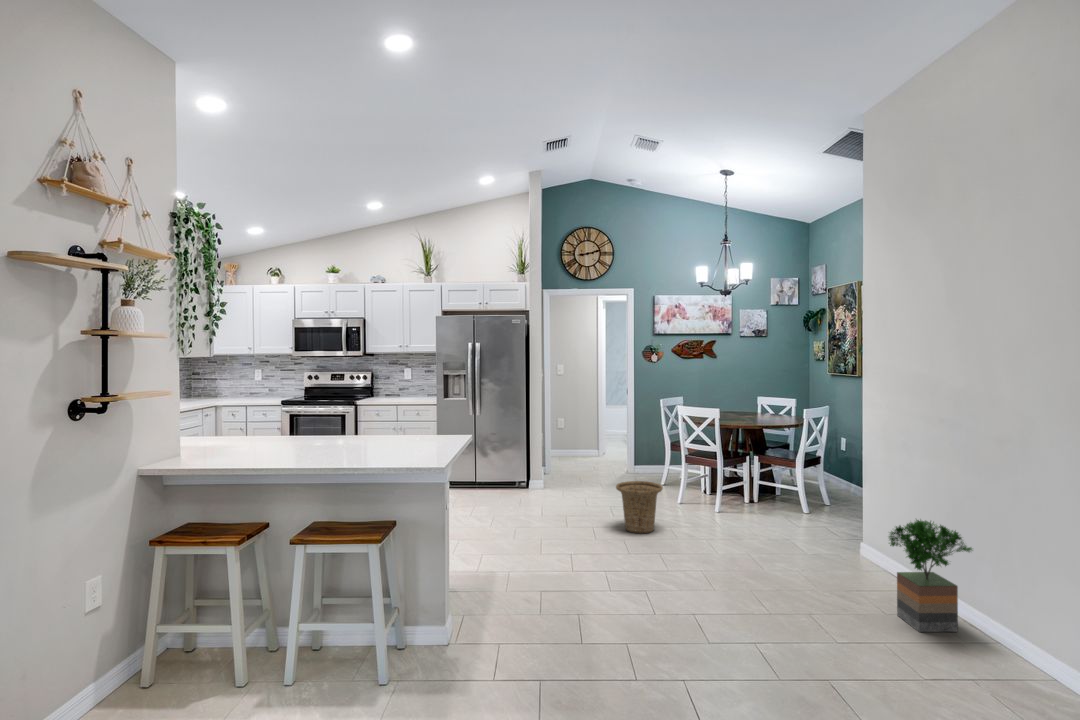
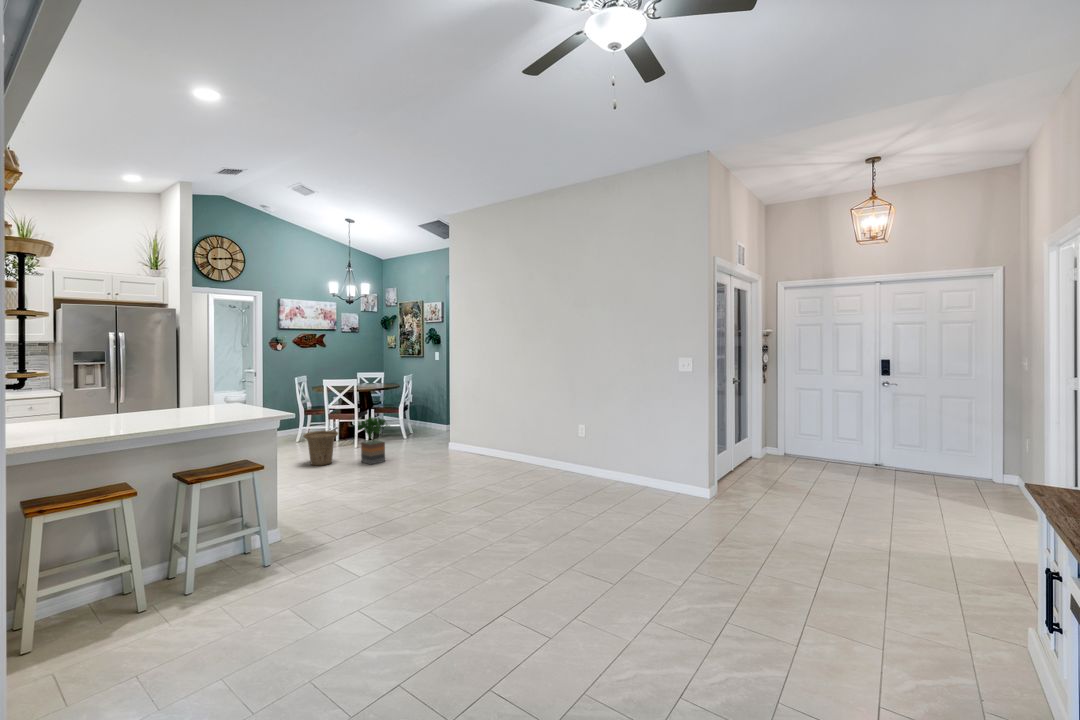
potted tree: present [889,520,972,632] -> present [358,418,390,464]

